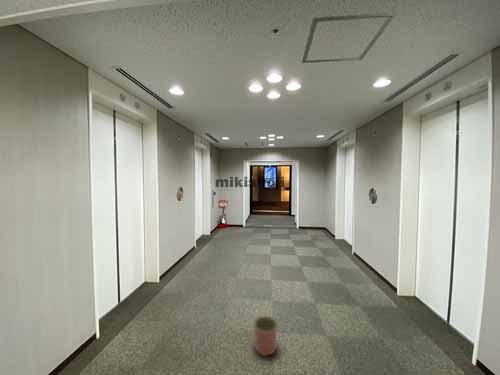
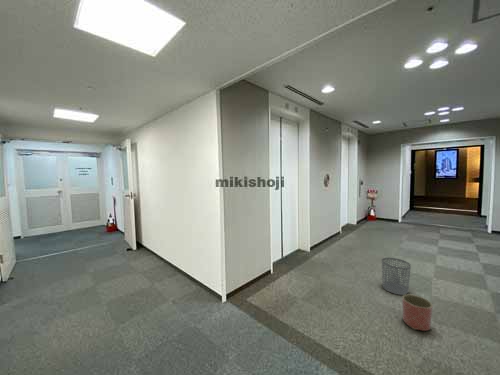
waste bin: none [234,275,258,314] -> present [382,258,411,295]

